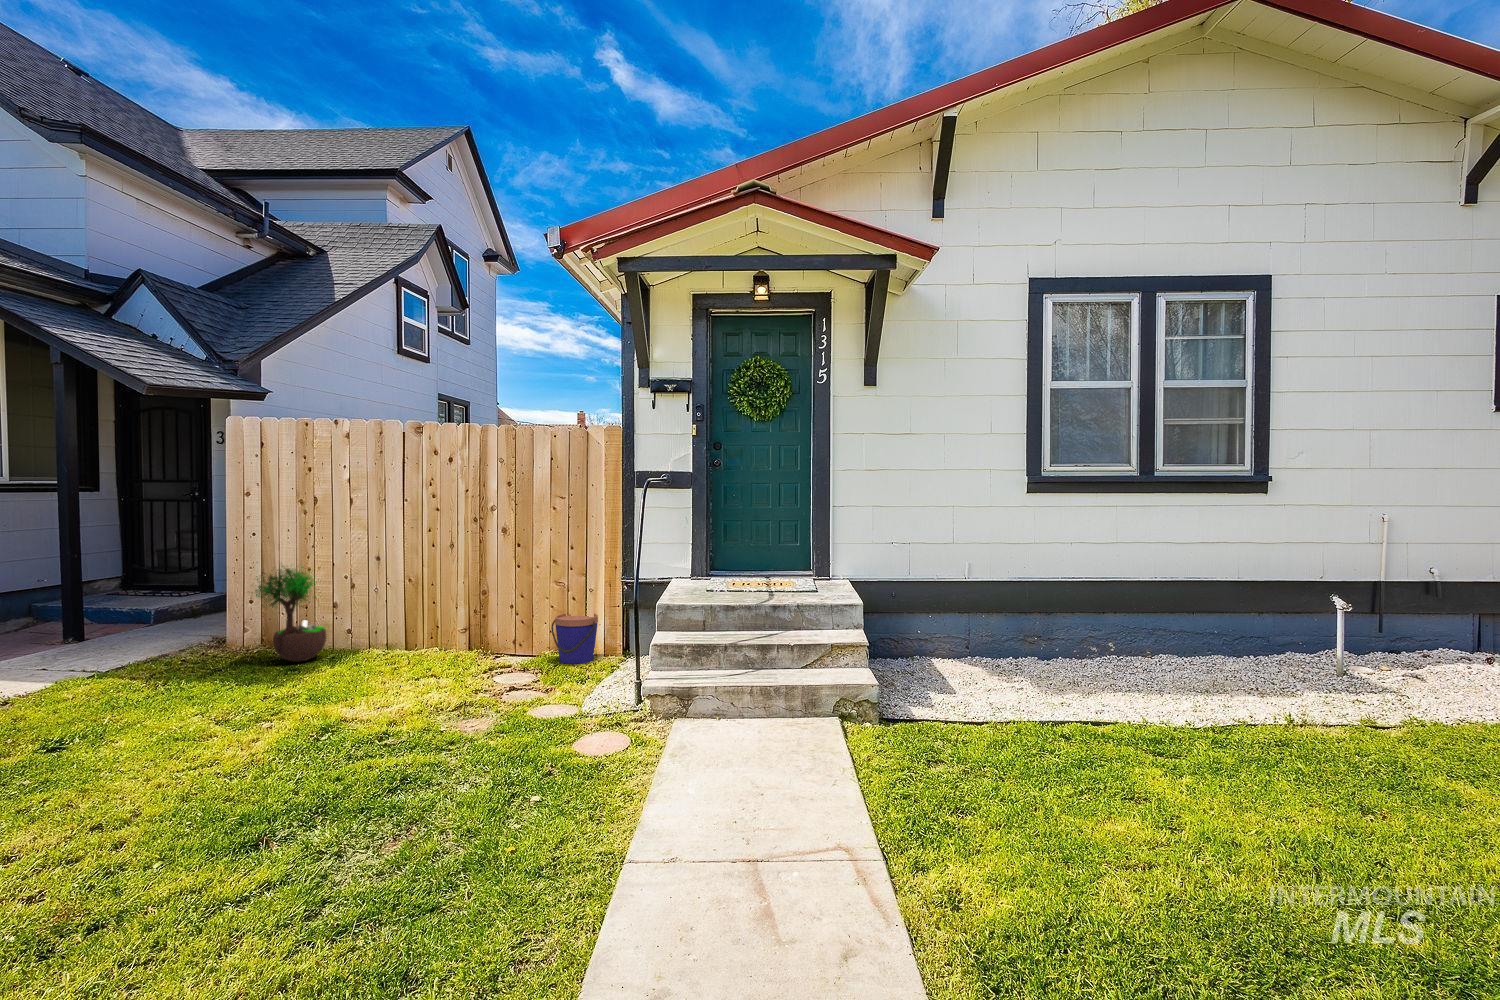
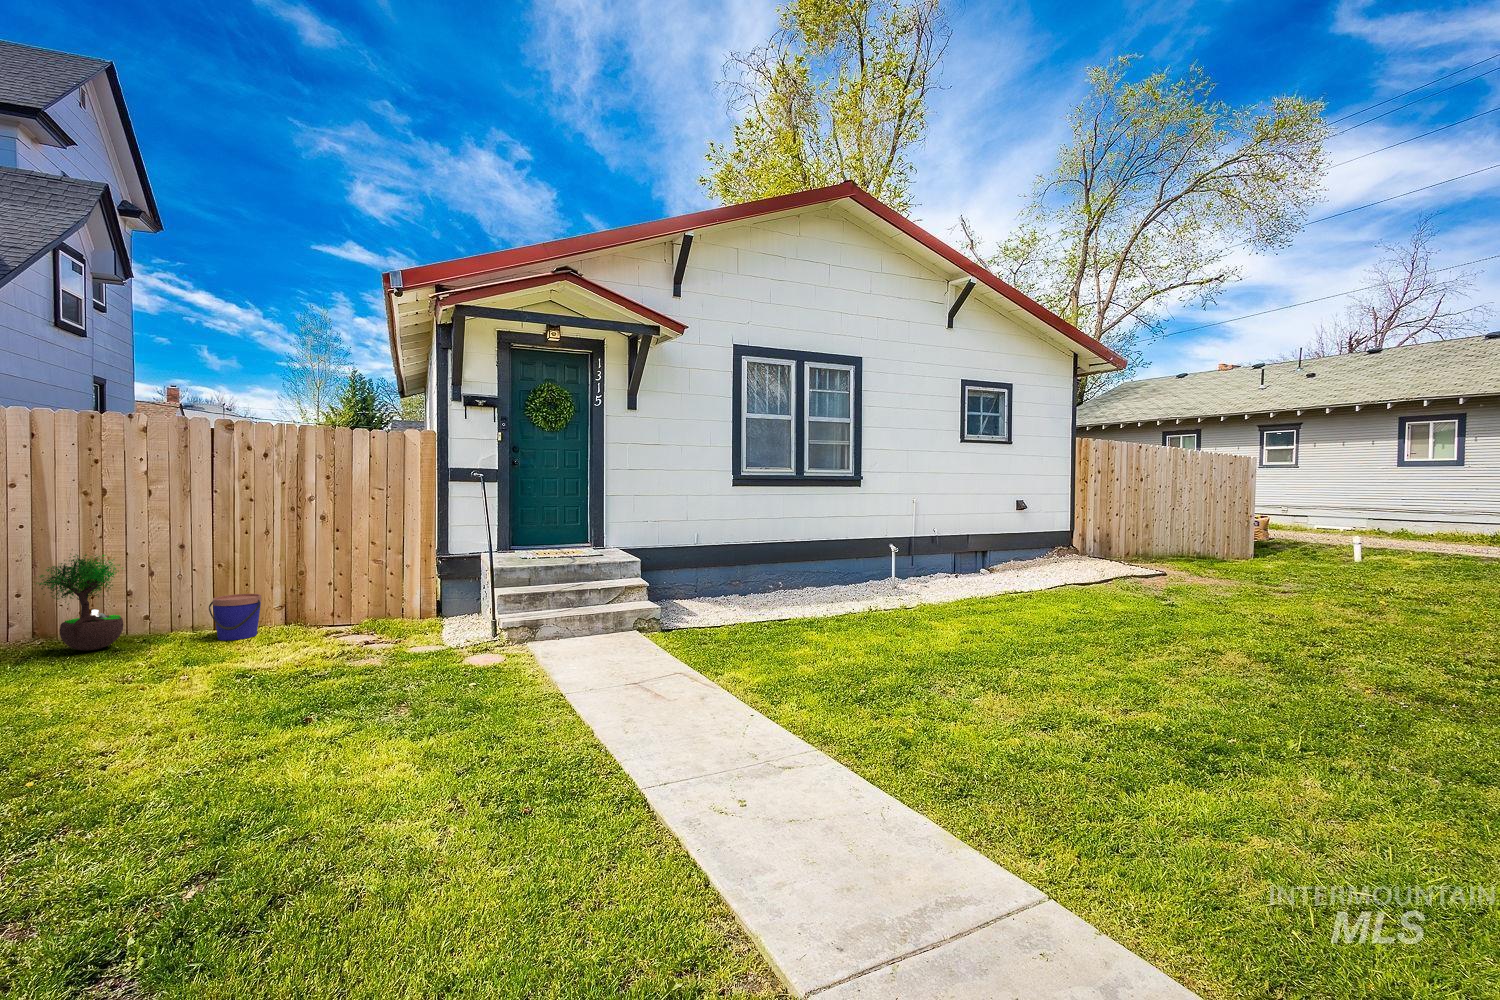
bucket: present [551,613,598,664] -> present [209,594,261,640]

